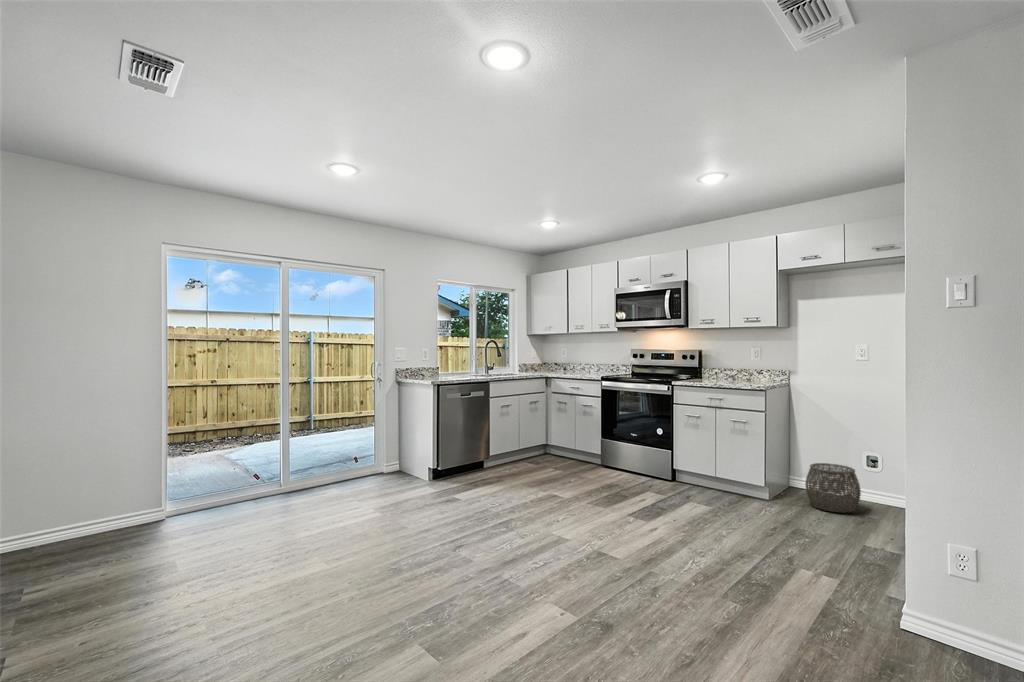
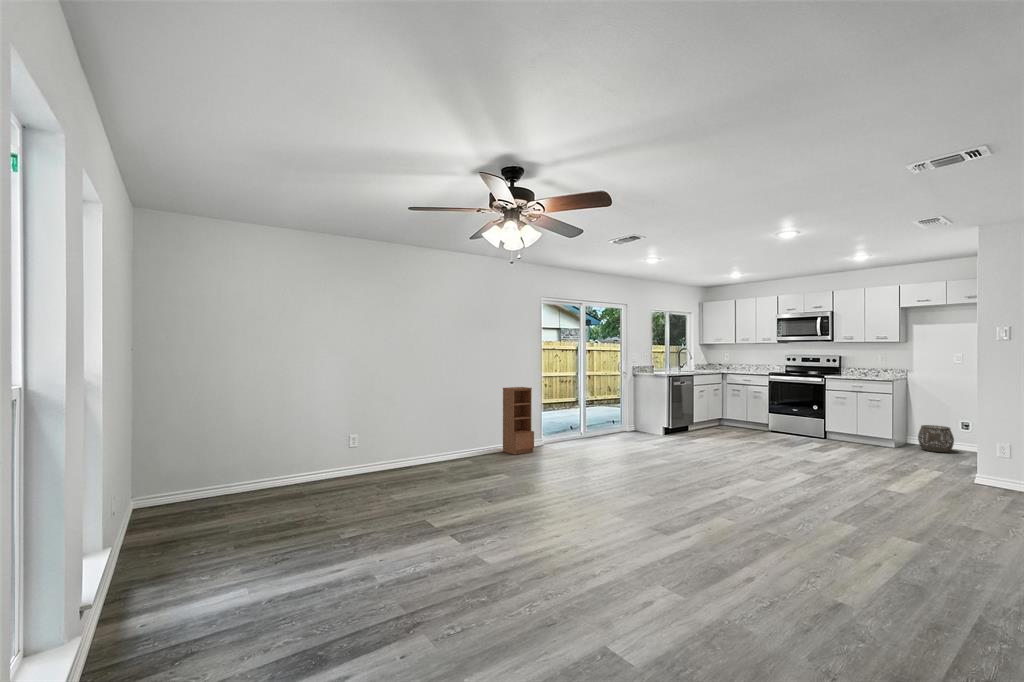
bookcase: none [29,411,97,555] -> present [503,387,534,455]

